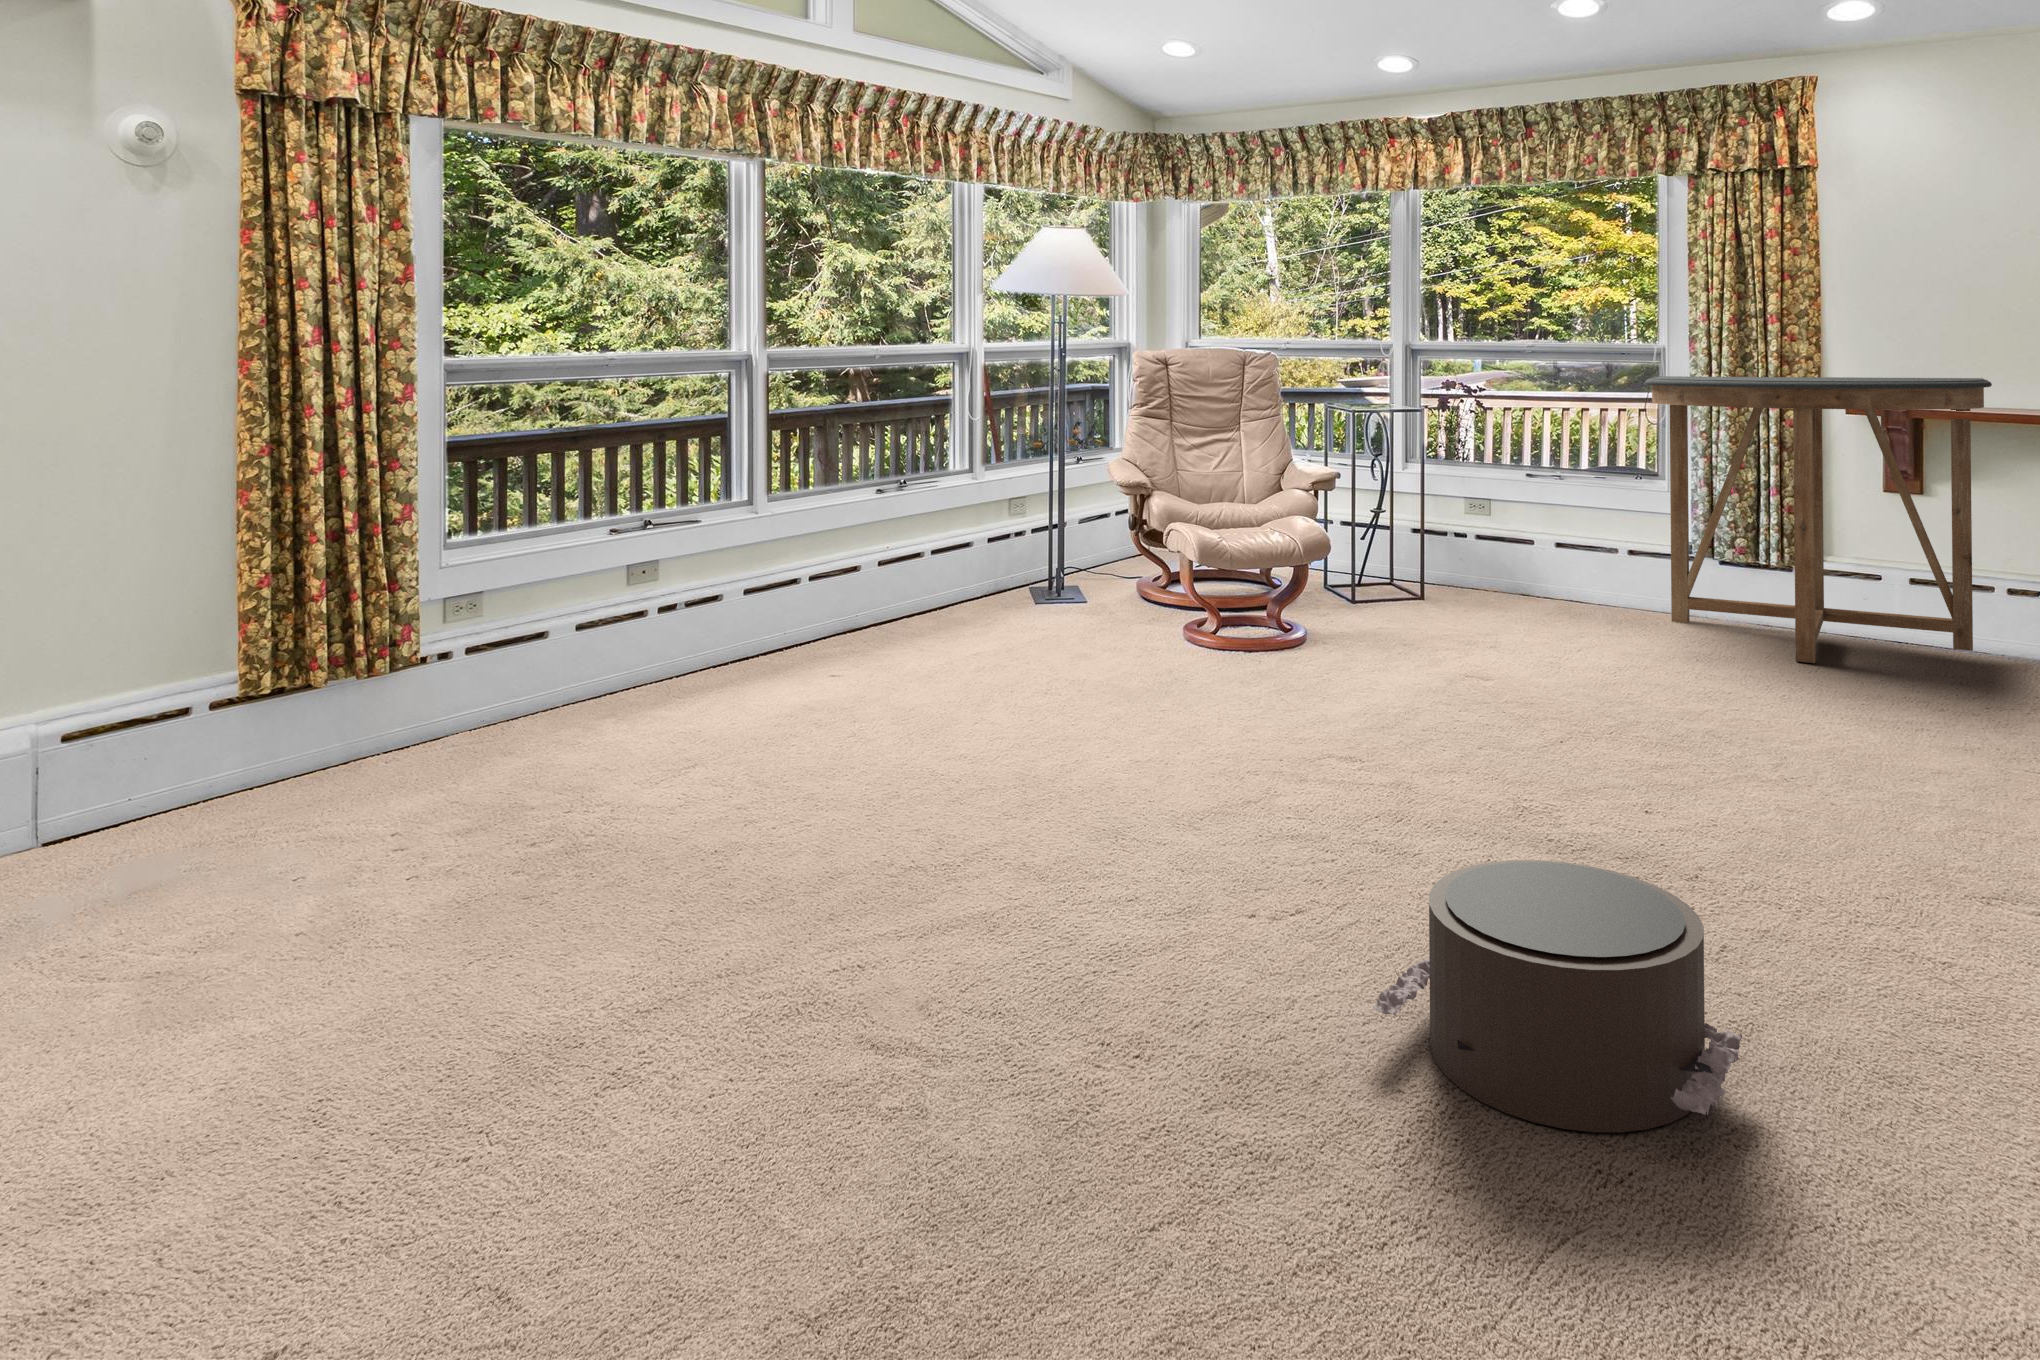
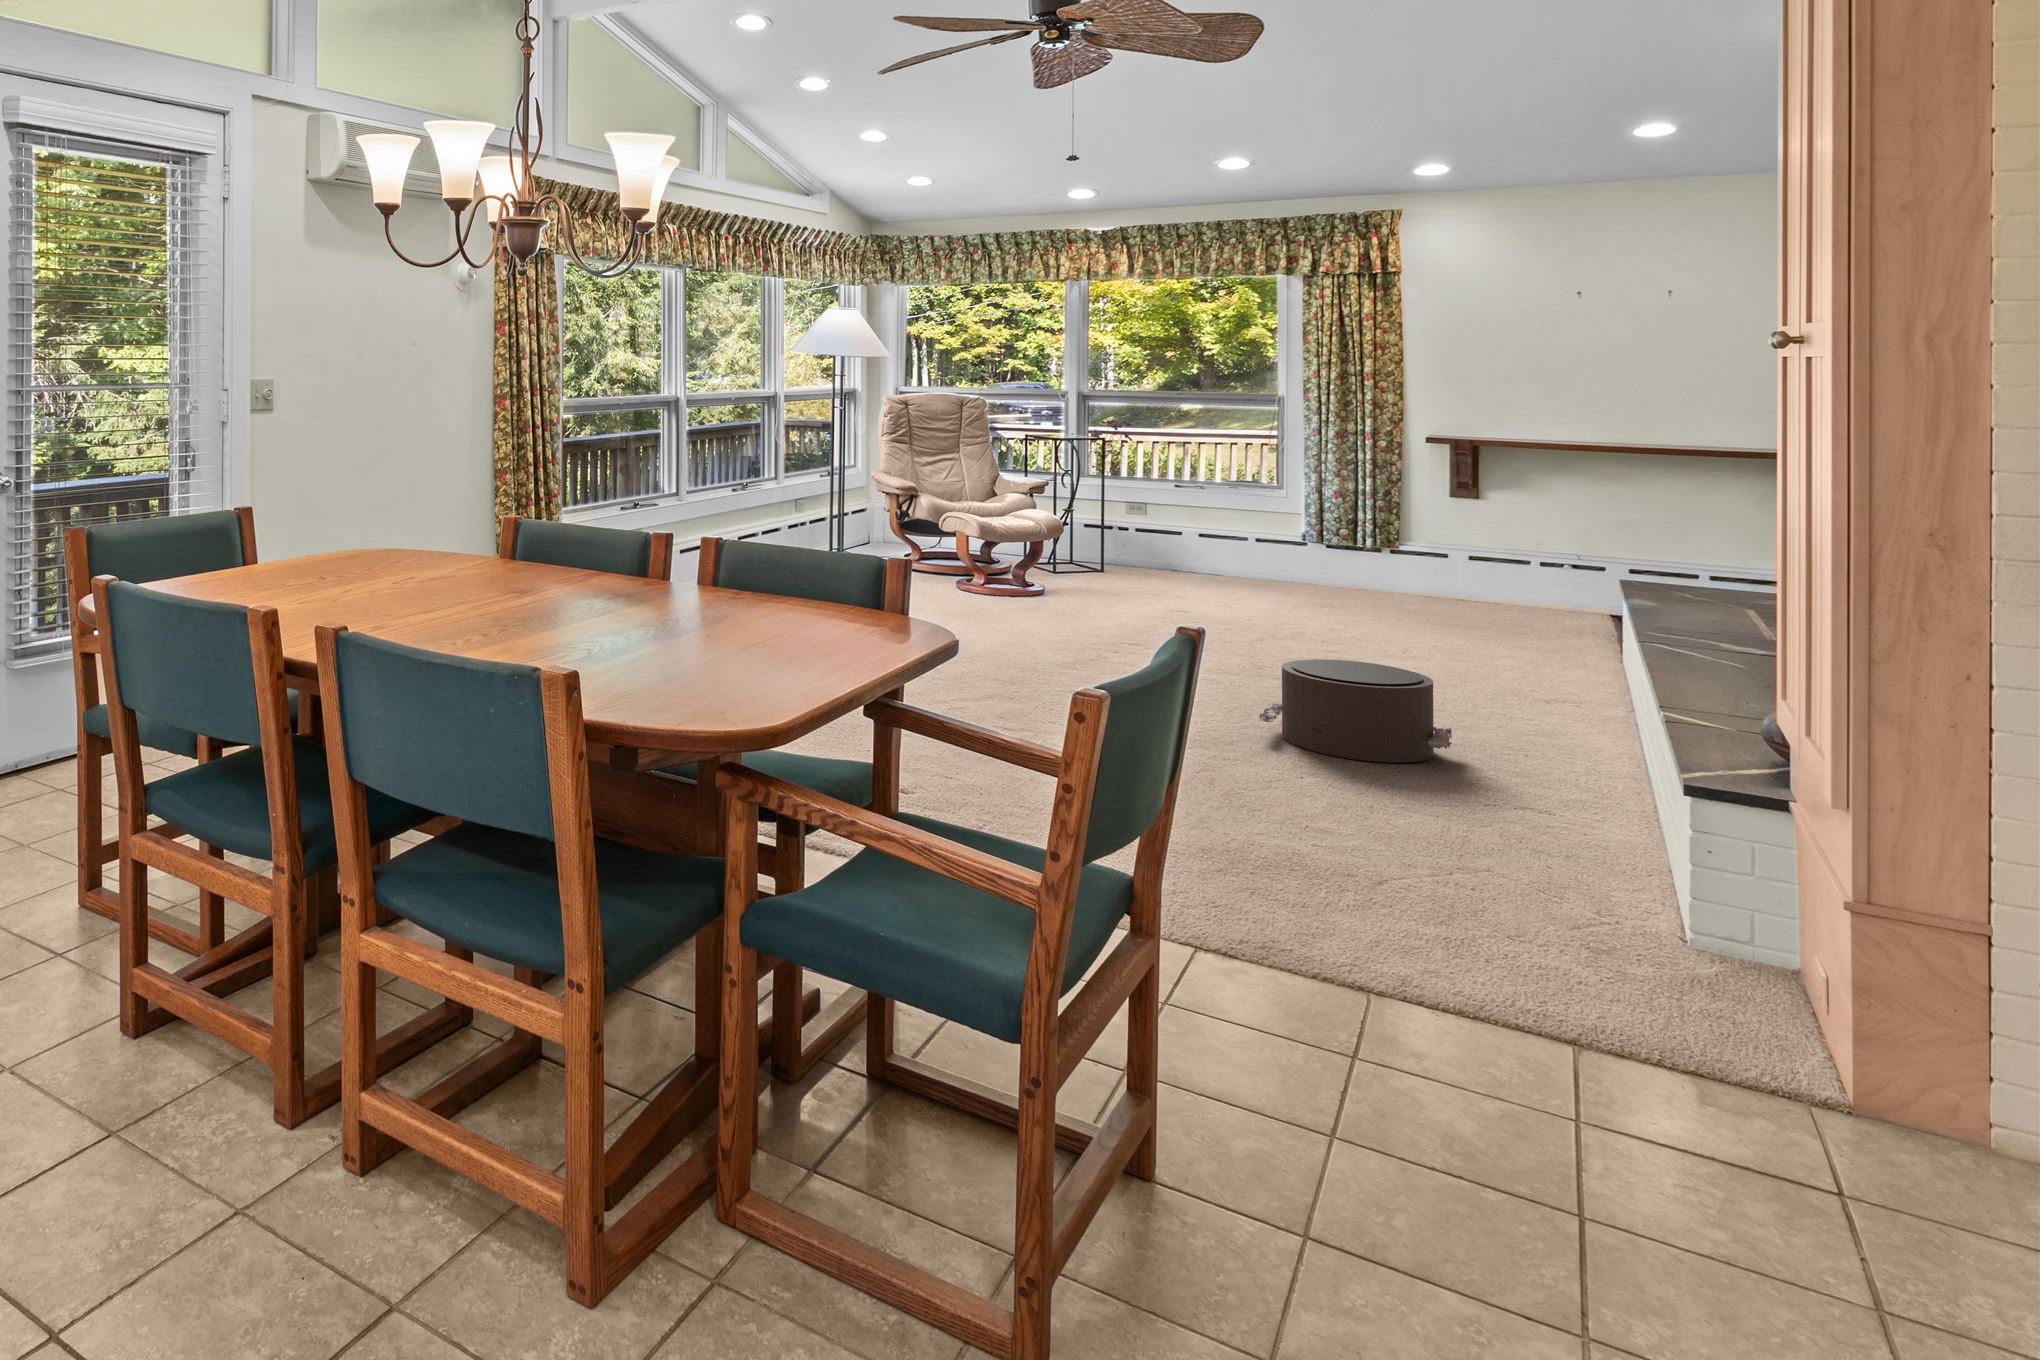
console table: present [1645,376,1992,663] -> none [1278,416,1534,609]

